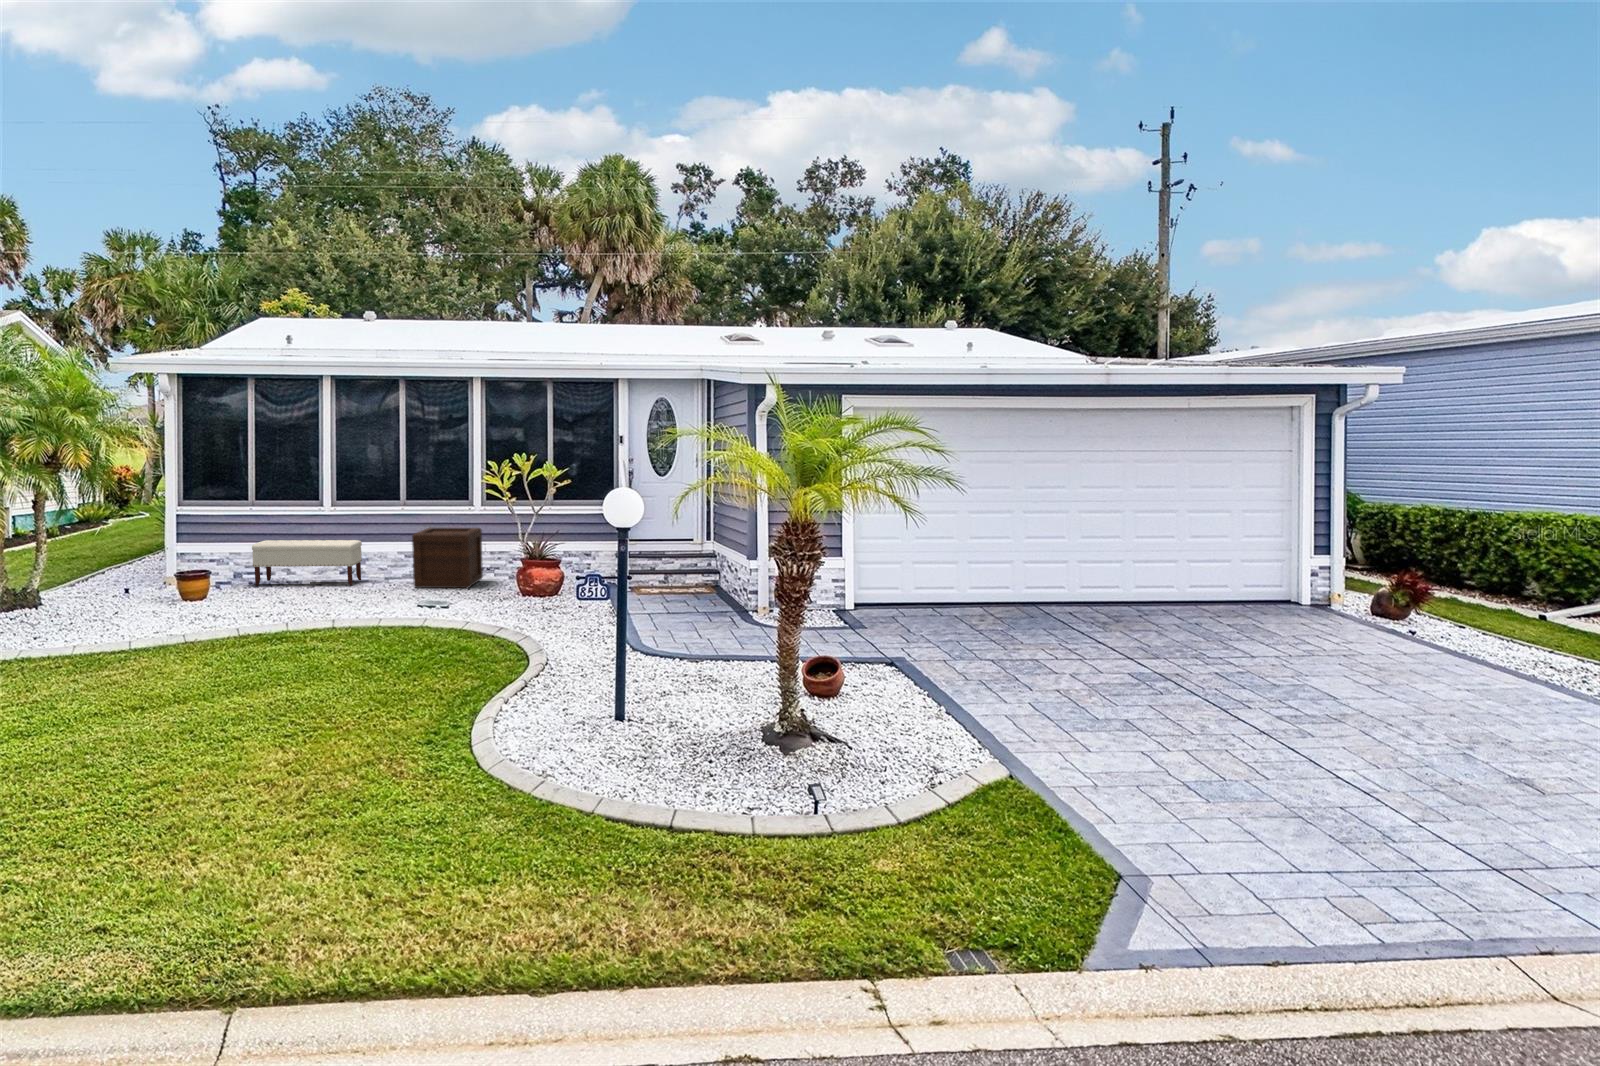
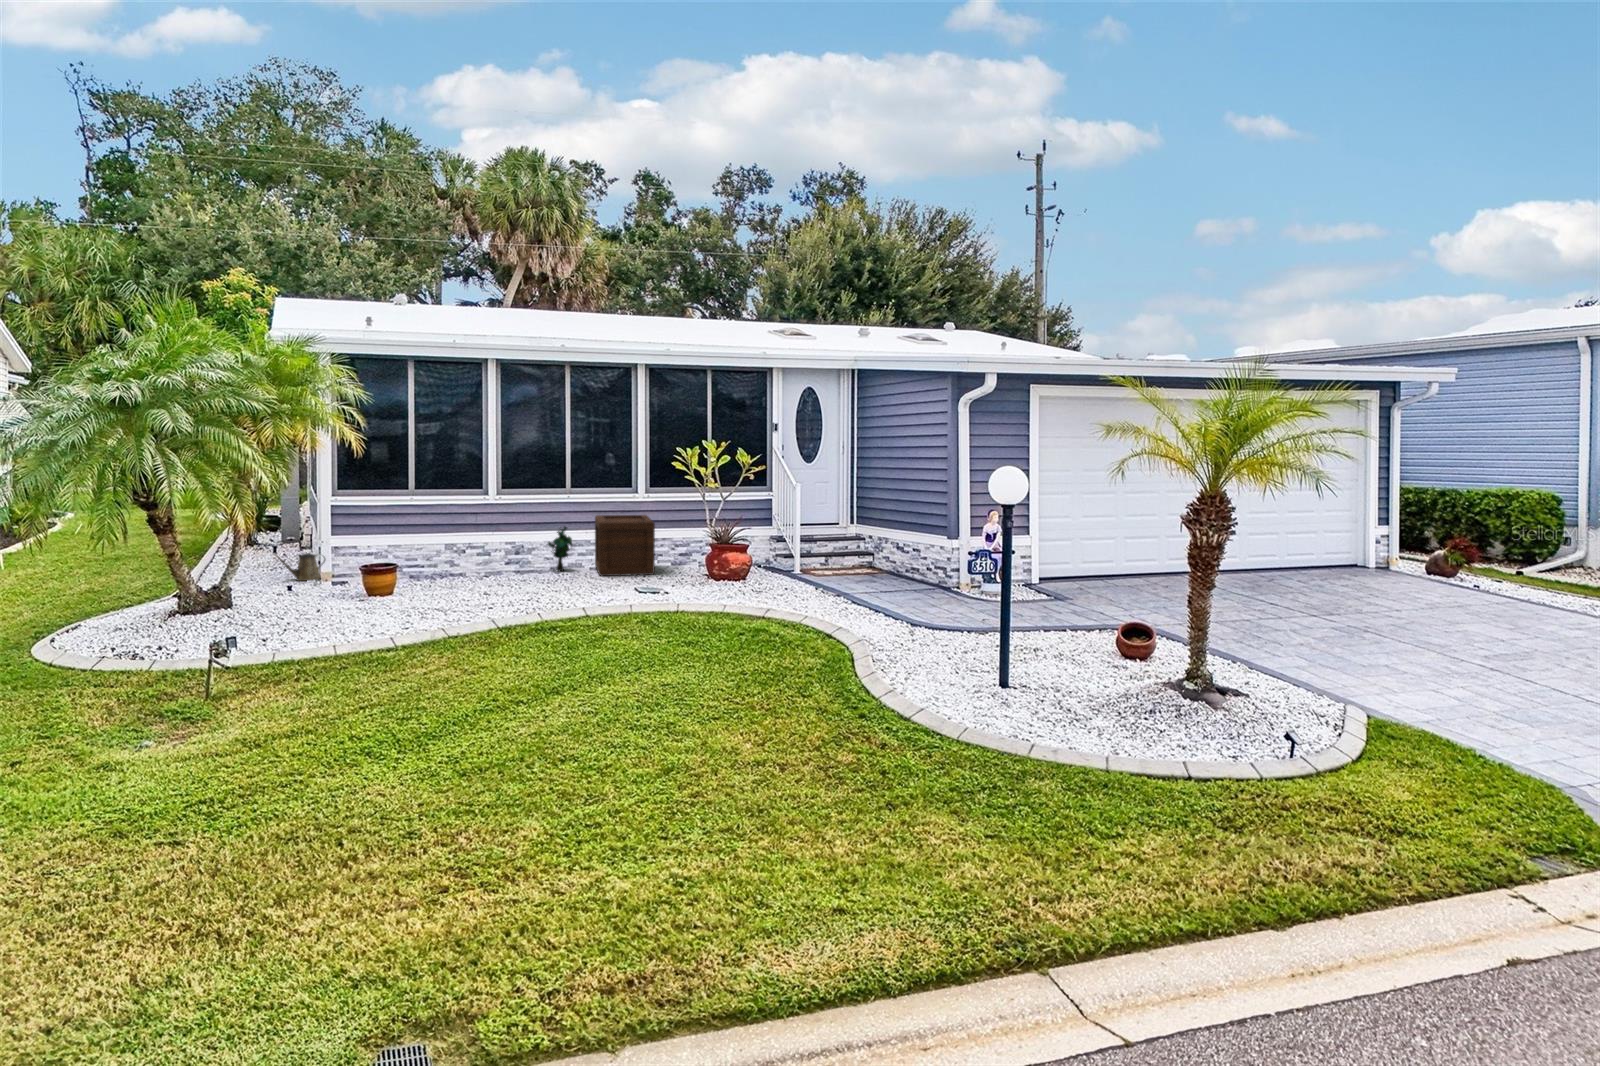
decorative plant: none [374,538,403,582] -> present [548,526,572,571]
bench: present [252,540,362,586] -> none [429,529,533,579]
watering can: none [113,558,168,584] -> present [274,553,326,581]

